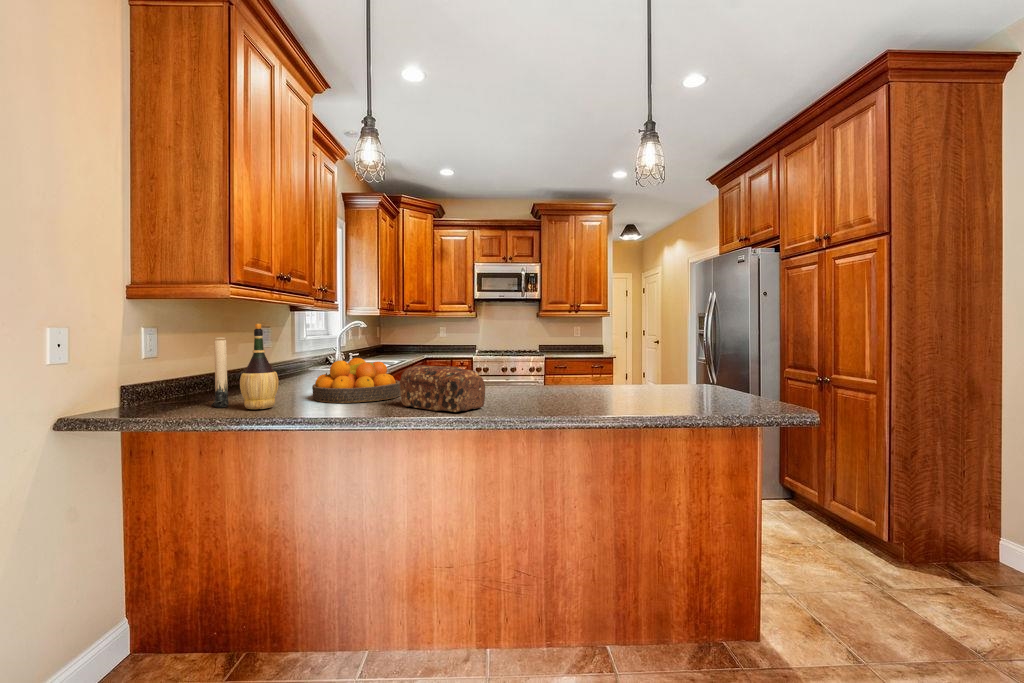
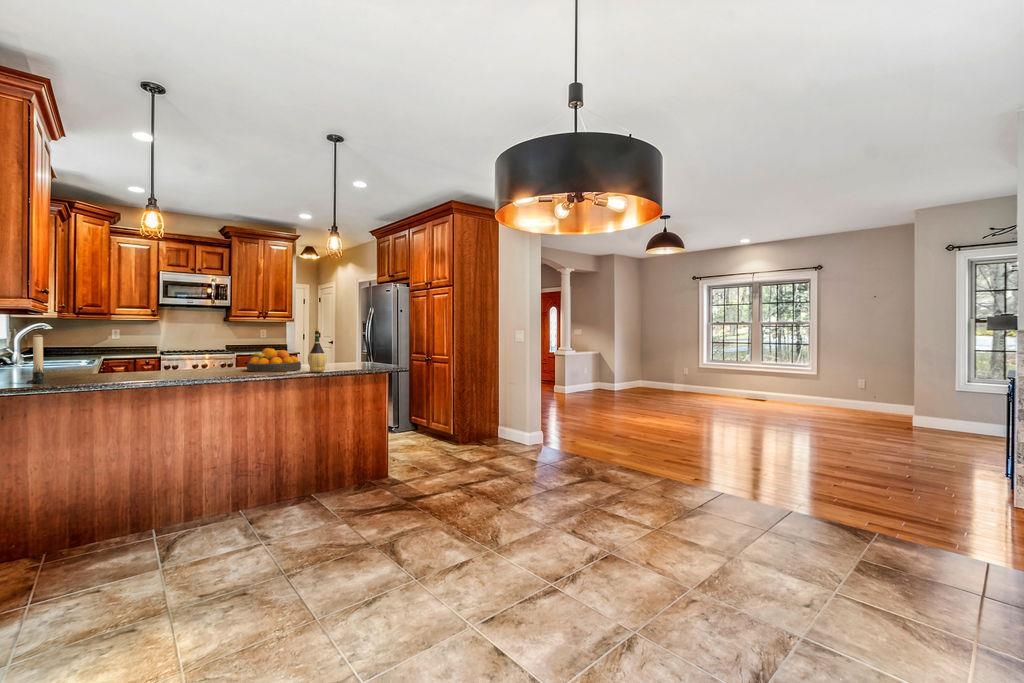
wine bottle: present [240,324,279,409] -> present [308,328,327,372]
fruit bowl: present [312,358,401,403] -> present [247,348,301,372]
bread loaf: present [400,365,485,412] -> none [188,352,247,376]

